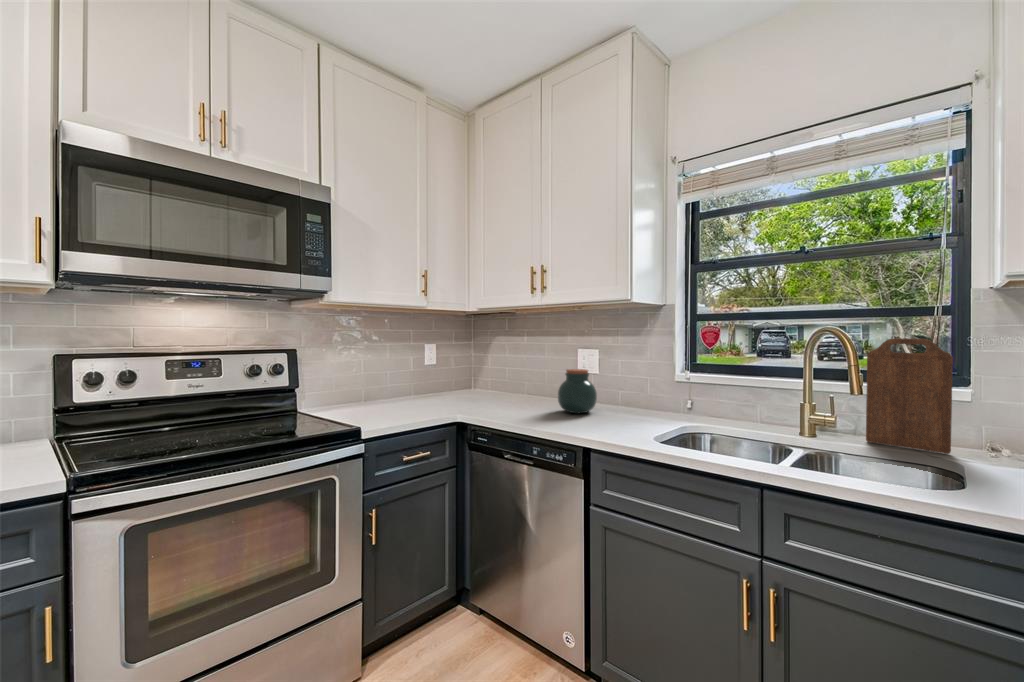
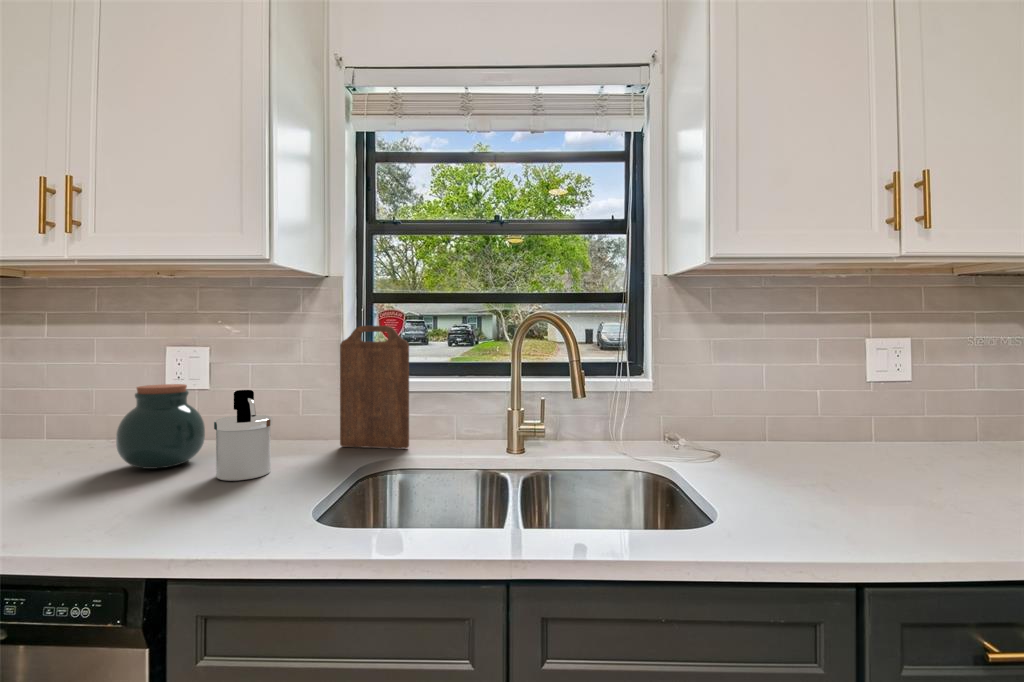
cutting board: present [866,338,953,454] -> present [340,326,409,448]
soap dispenser: none [601,375,630,425] -> present [214,390,272,481]

